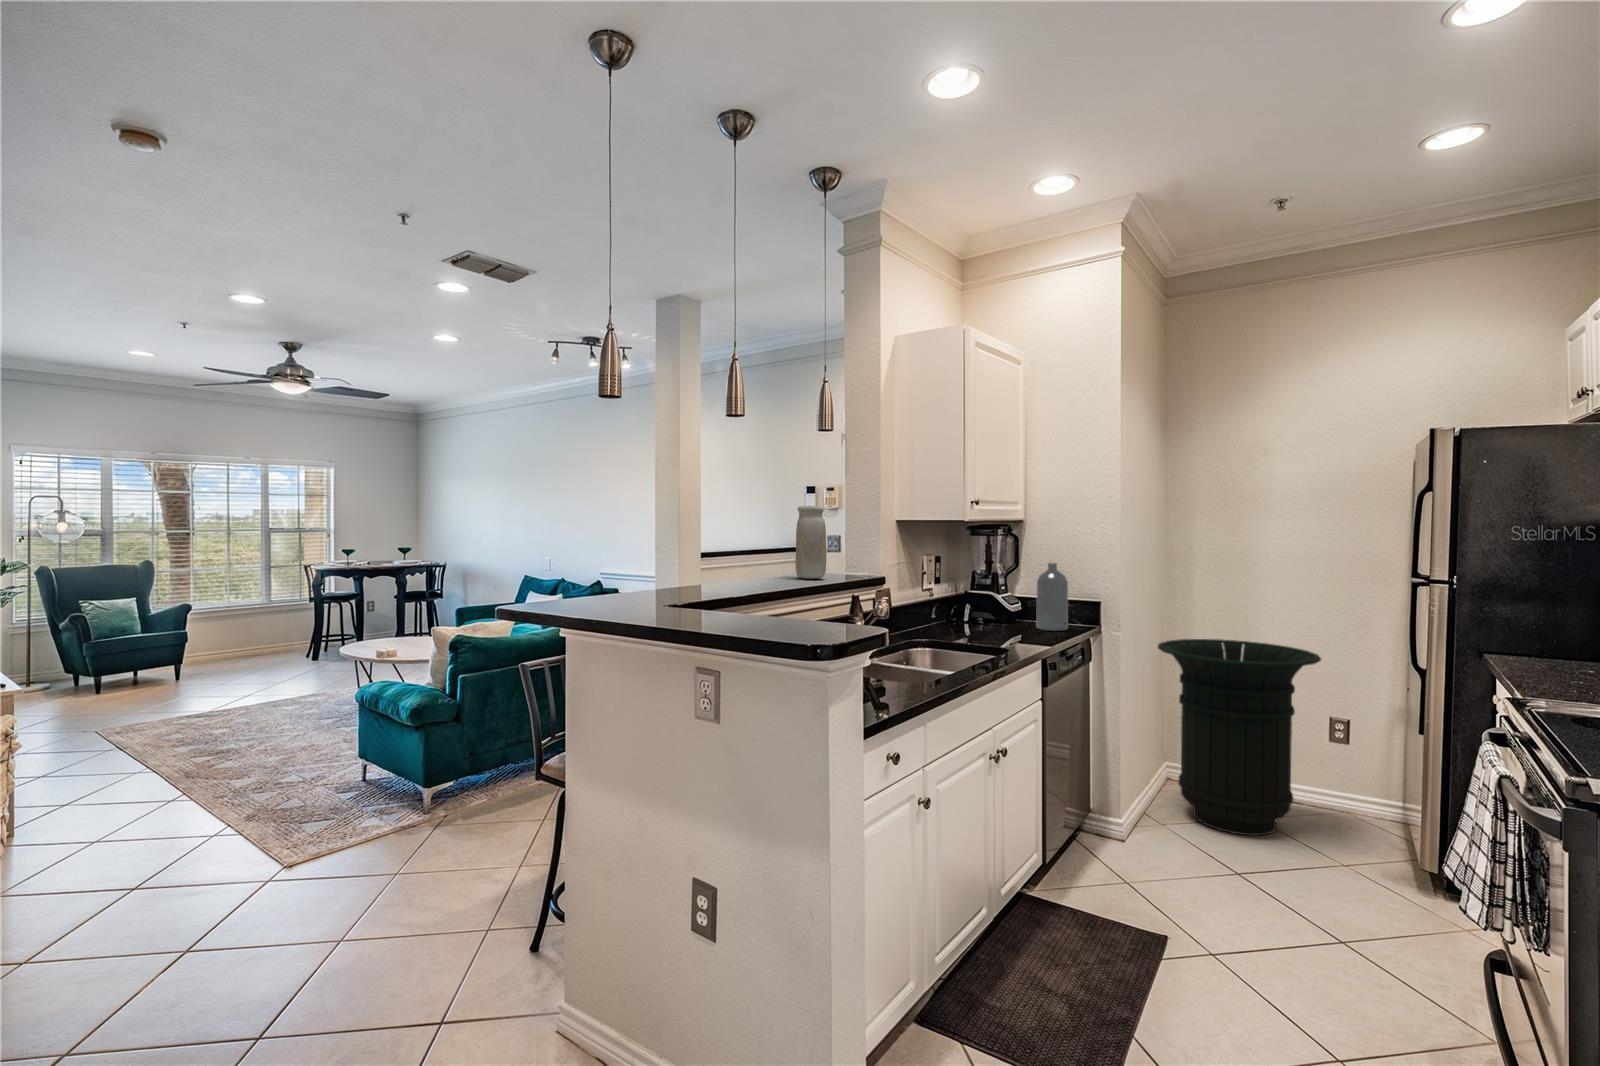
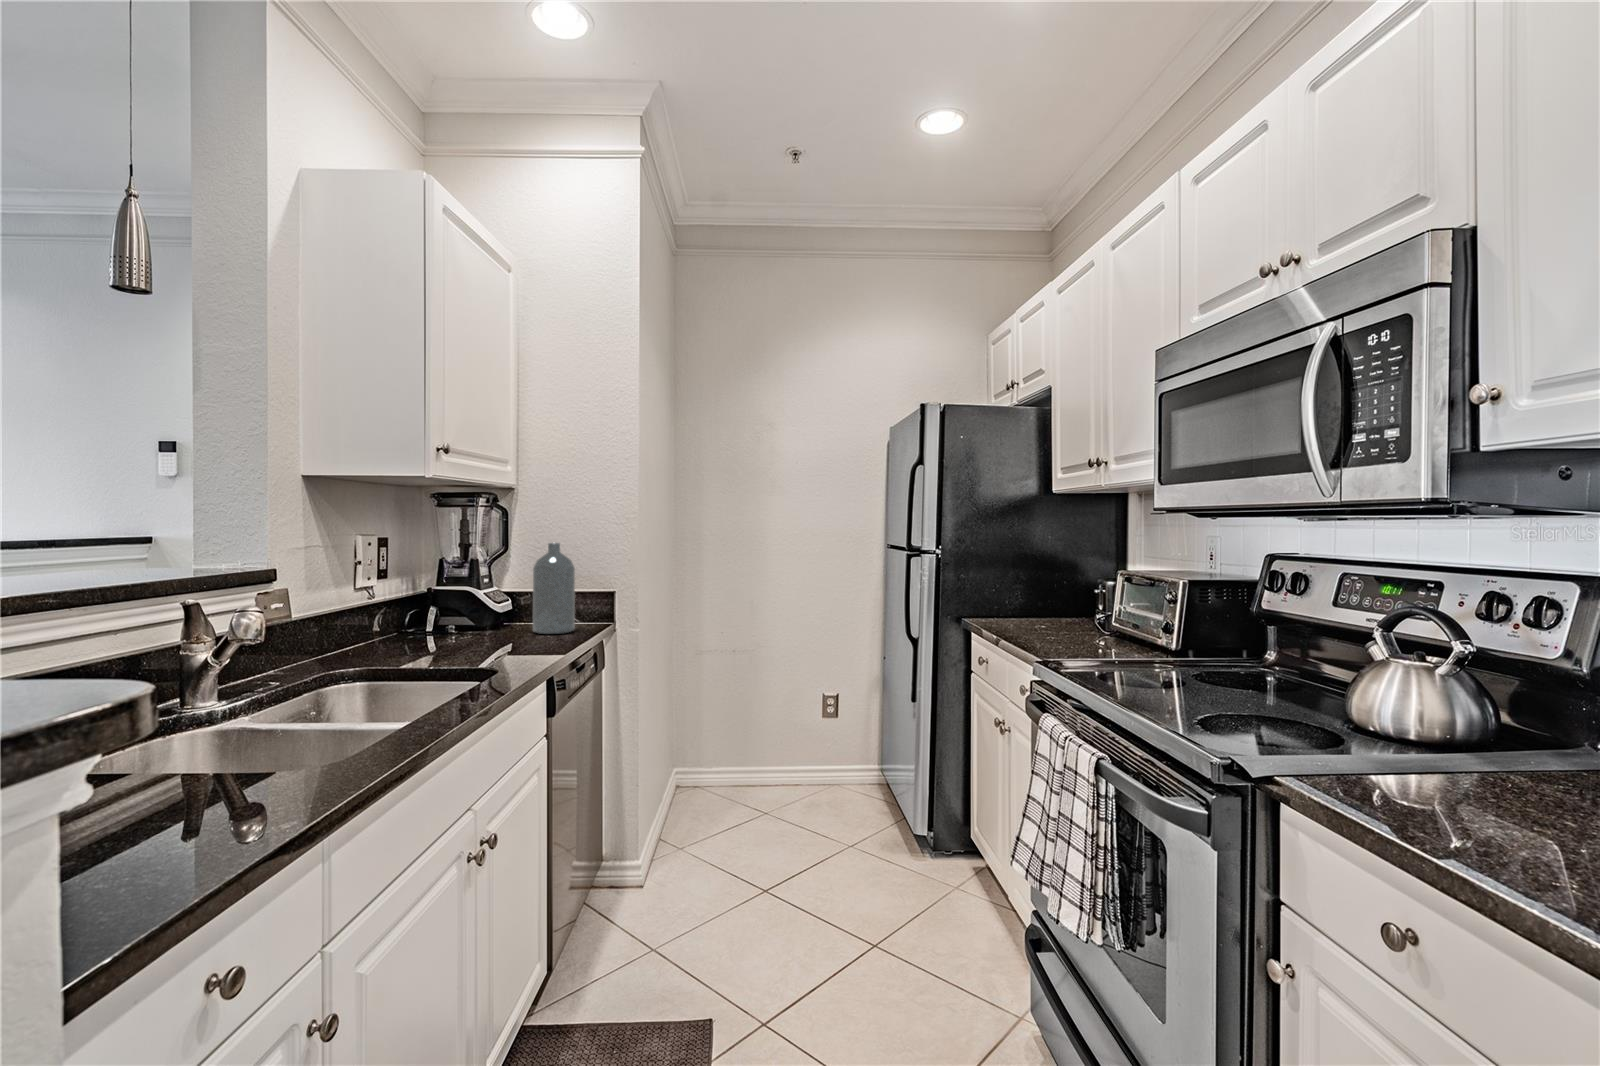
vase: present [795,506,826,579] -> none [56,433,136,577]
trash can: present [1158,639,1322,835] -> none [673,625,828,839]

